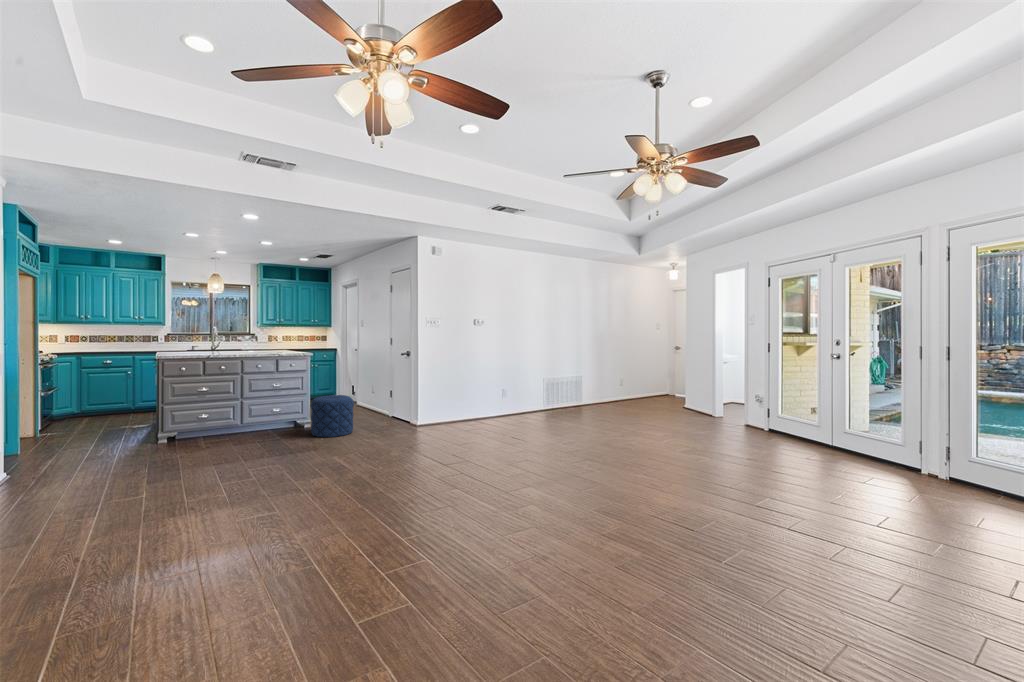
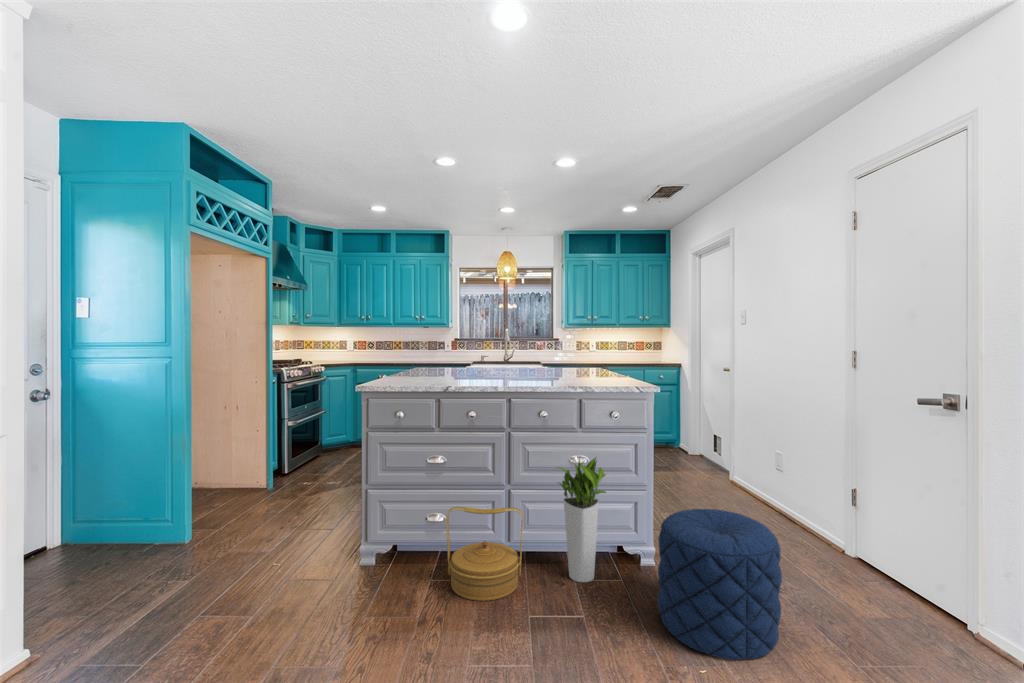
planter: none [264,382,290,434] -> present [558,457,606,582]
woven basket: none [212,405,251,442] -> present [446,507,523,601]

